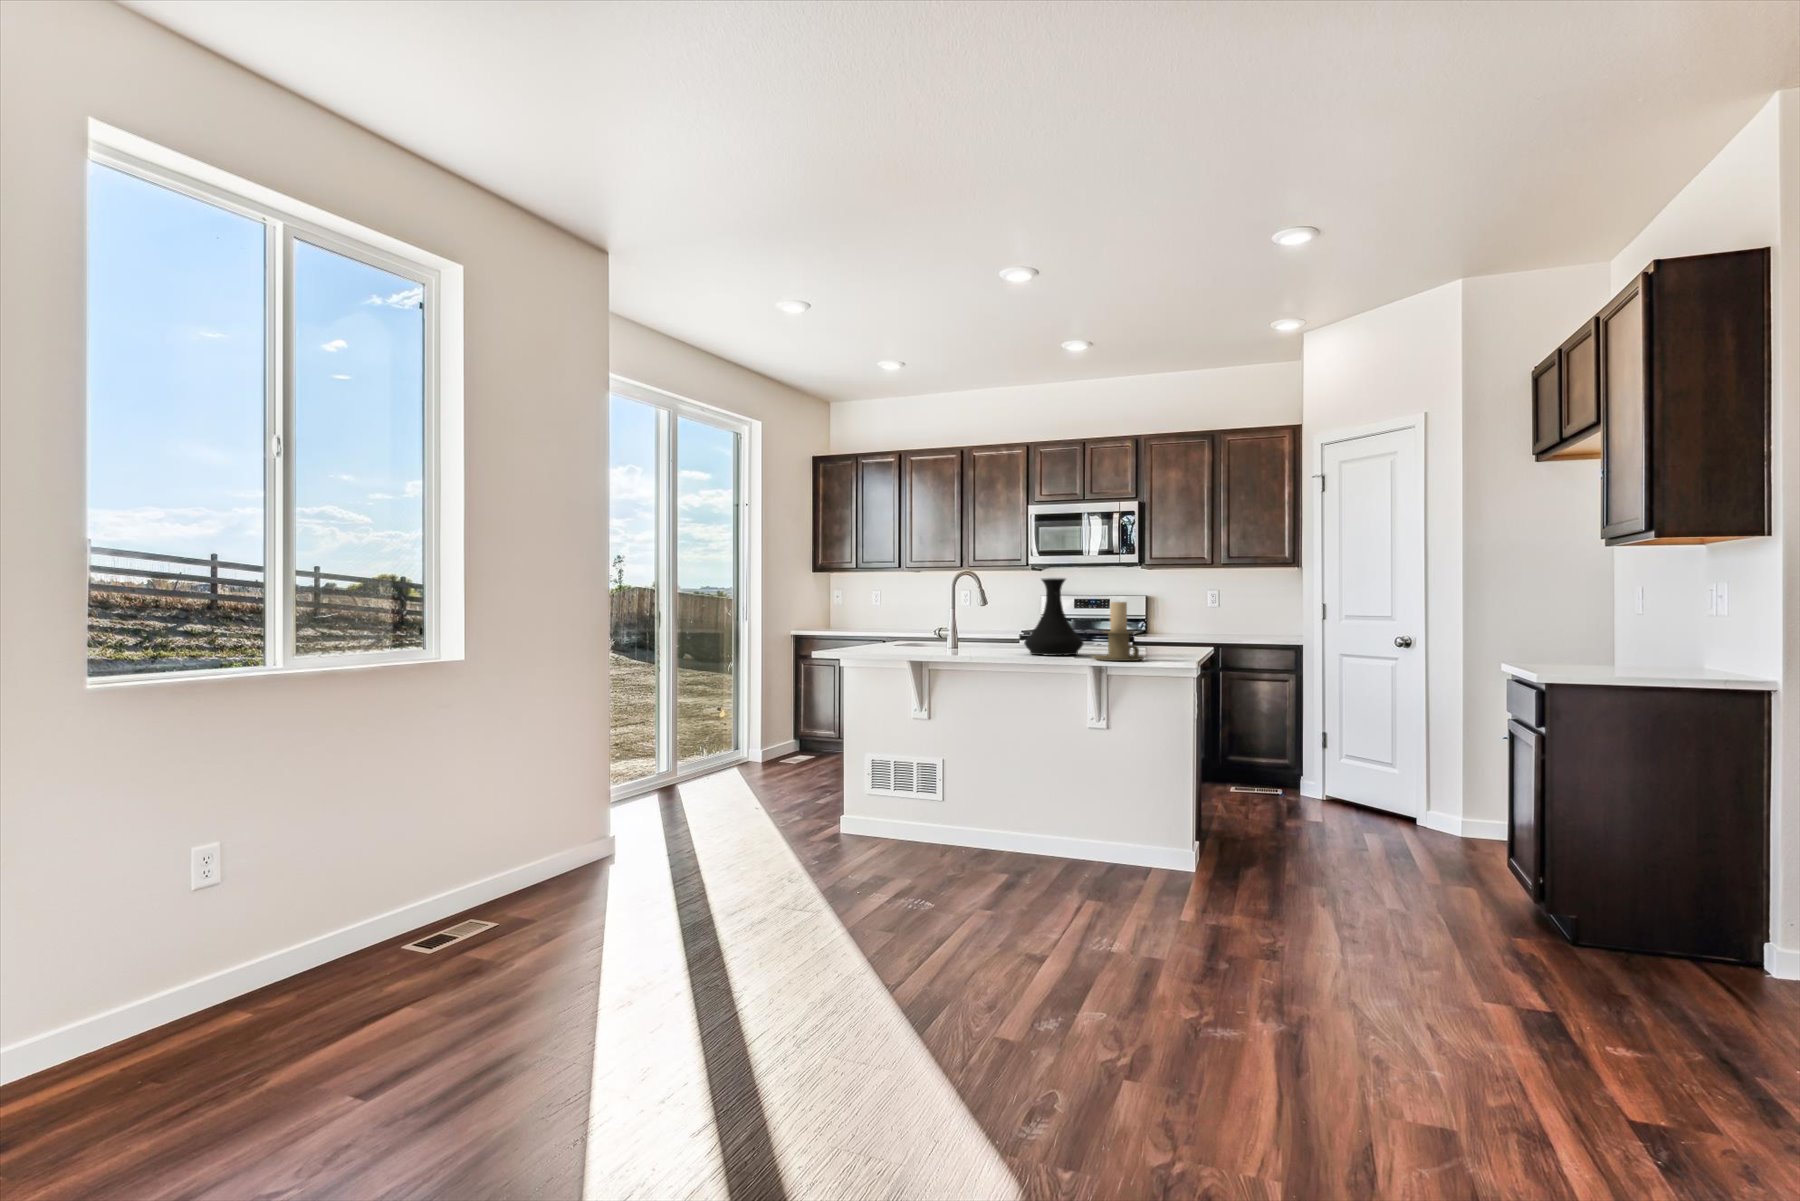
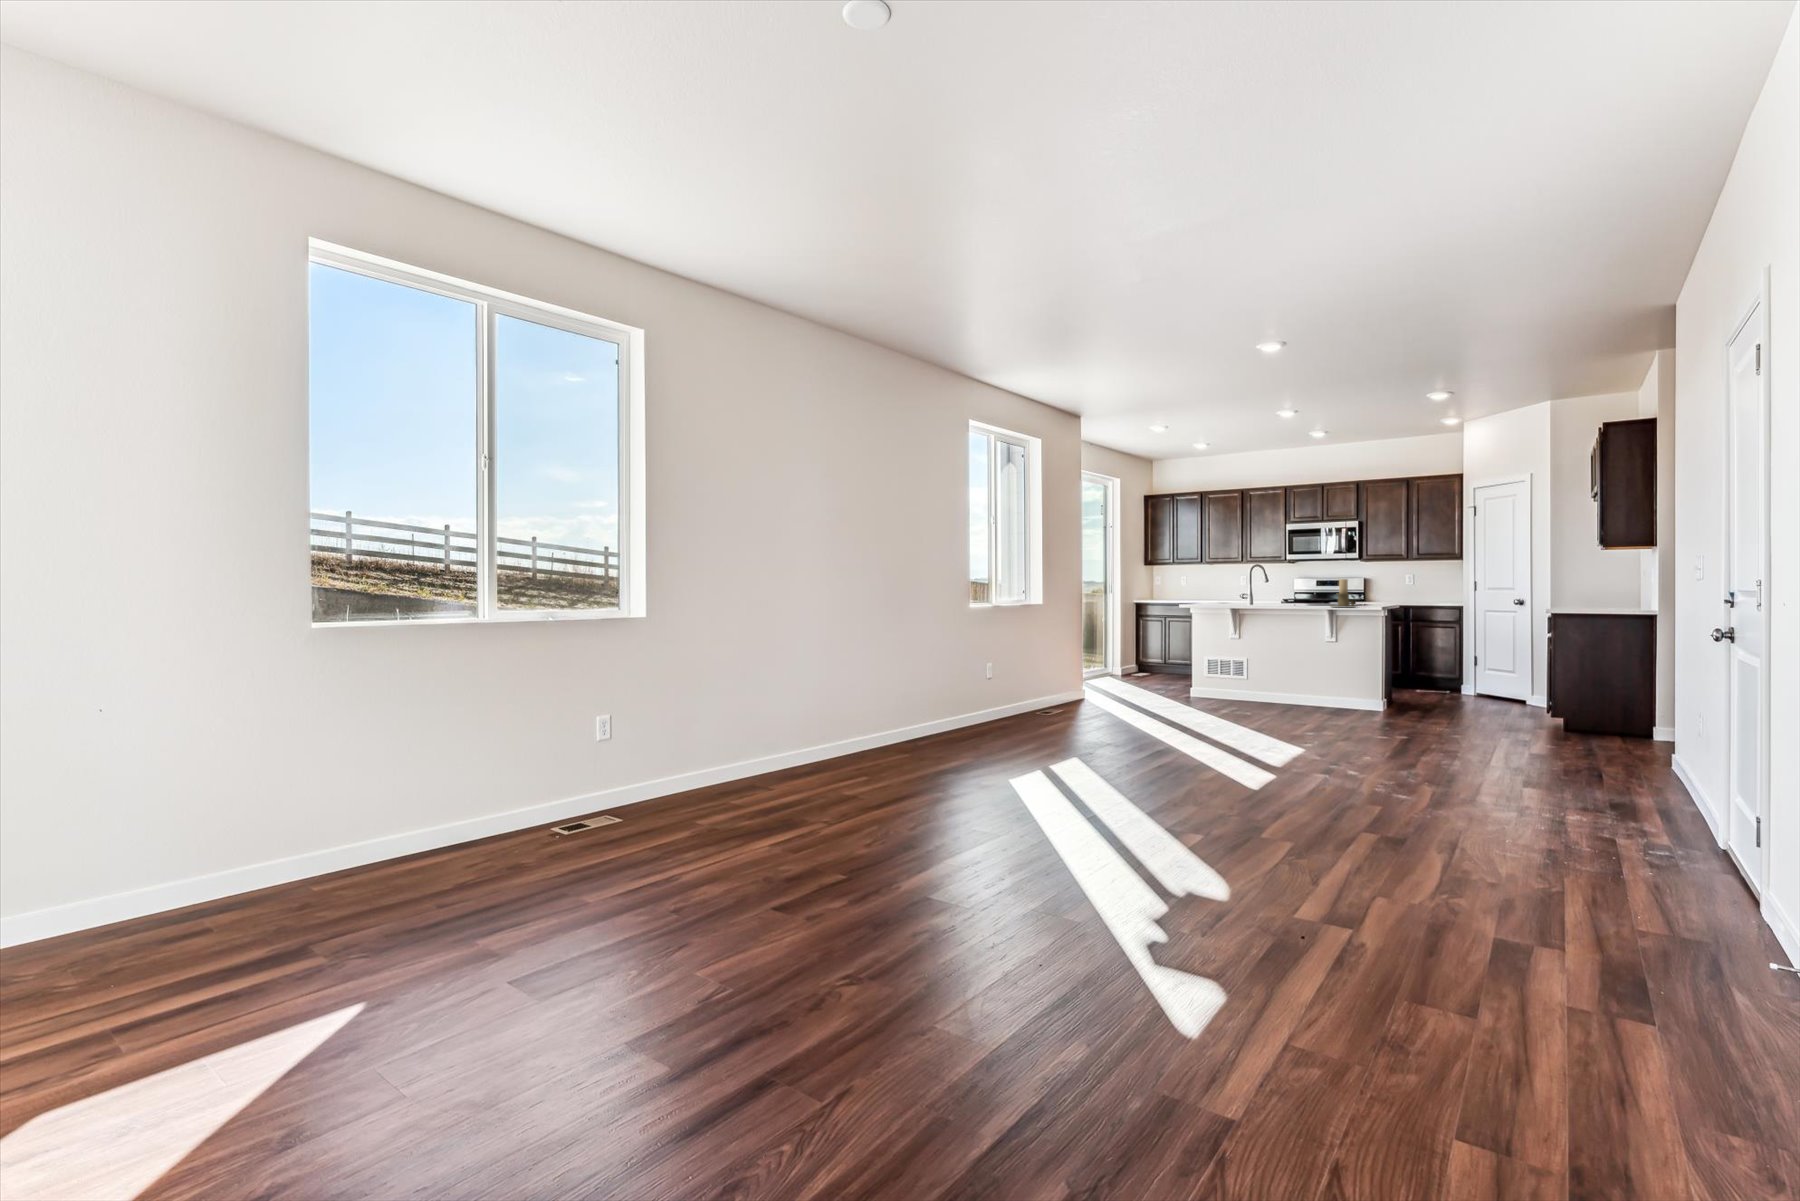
vase: present [1024,578,1083,656] -> none [1292,568,1325,606]

